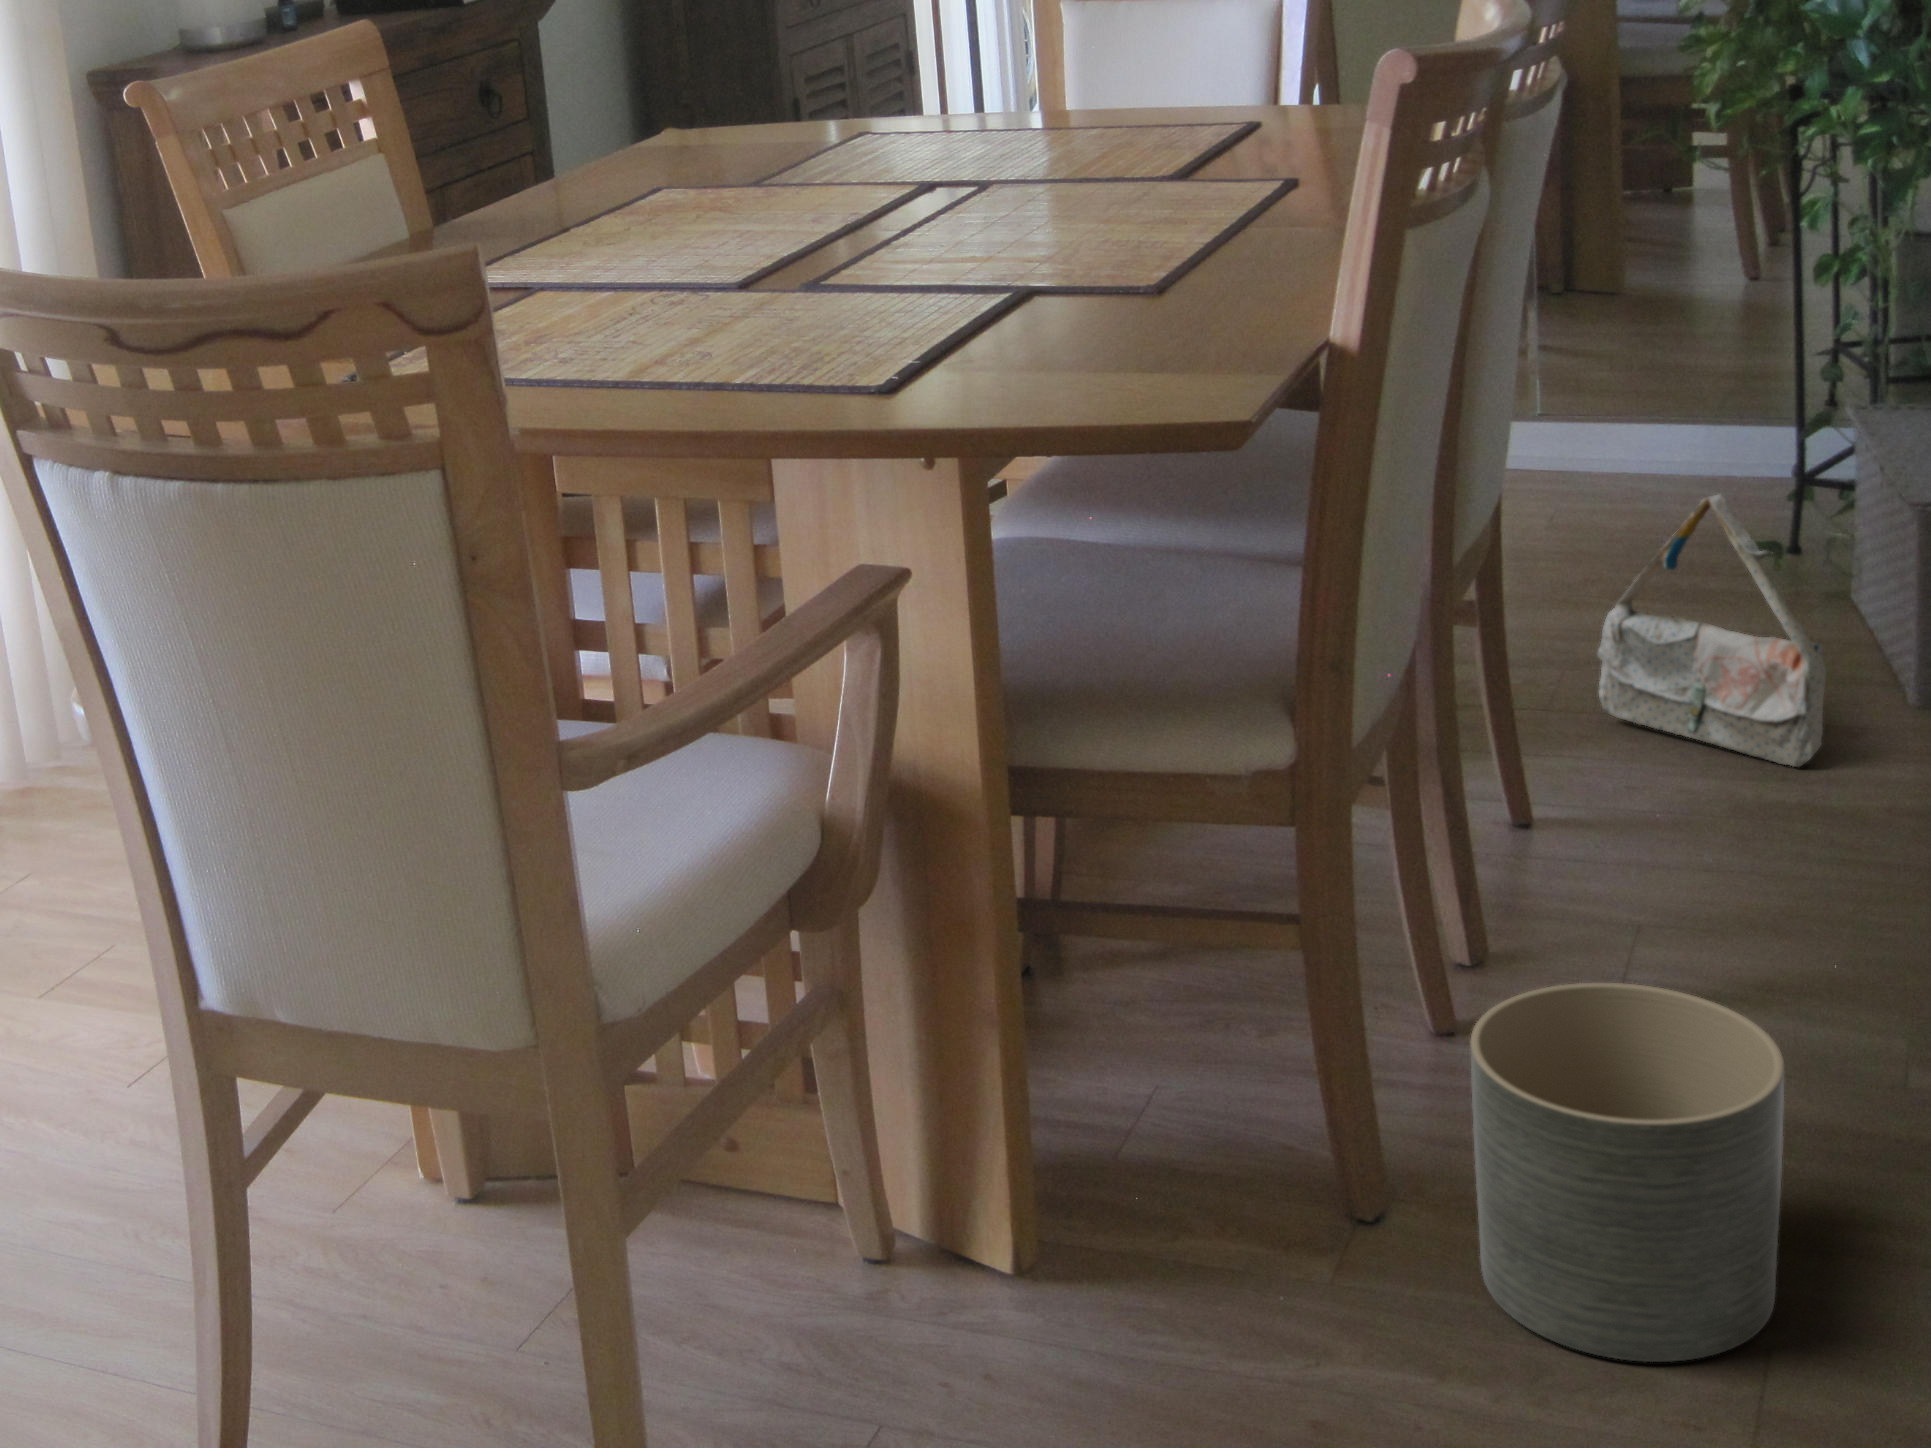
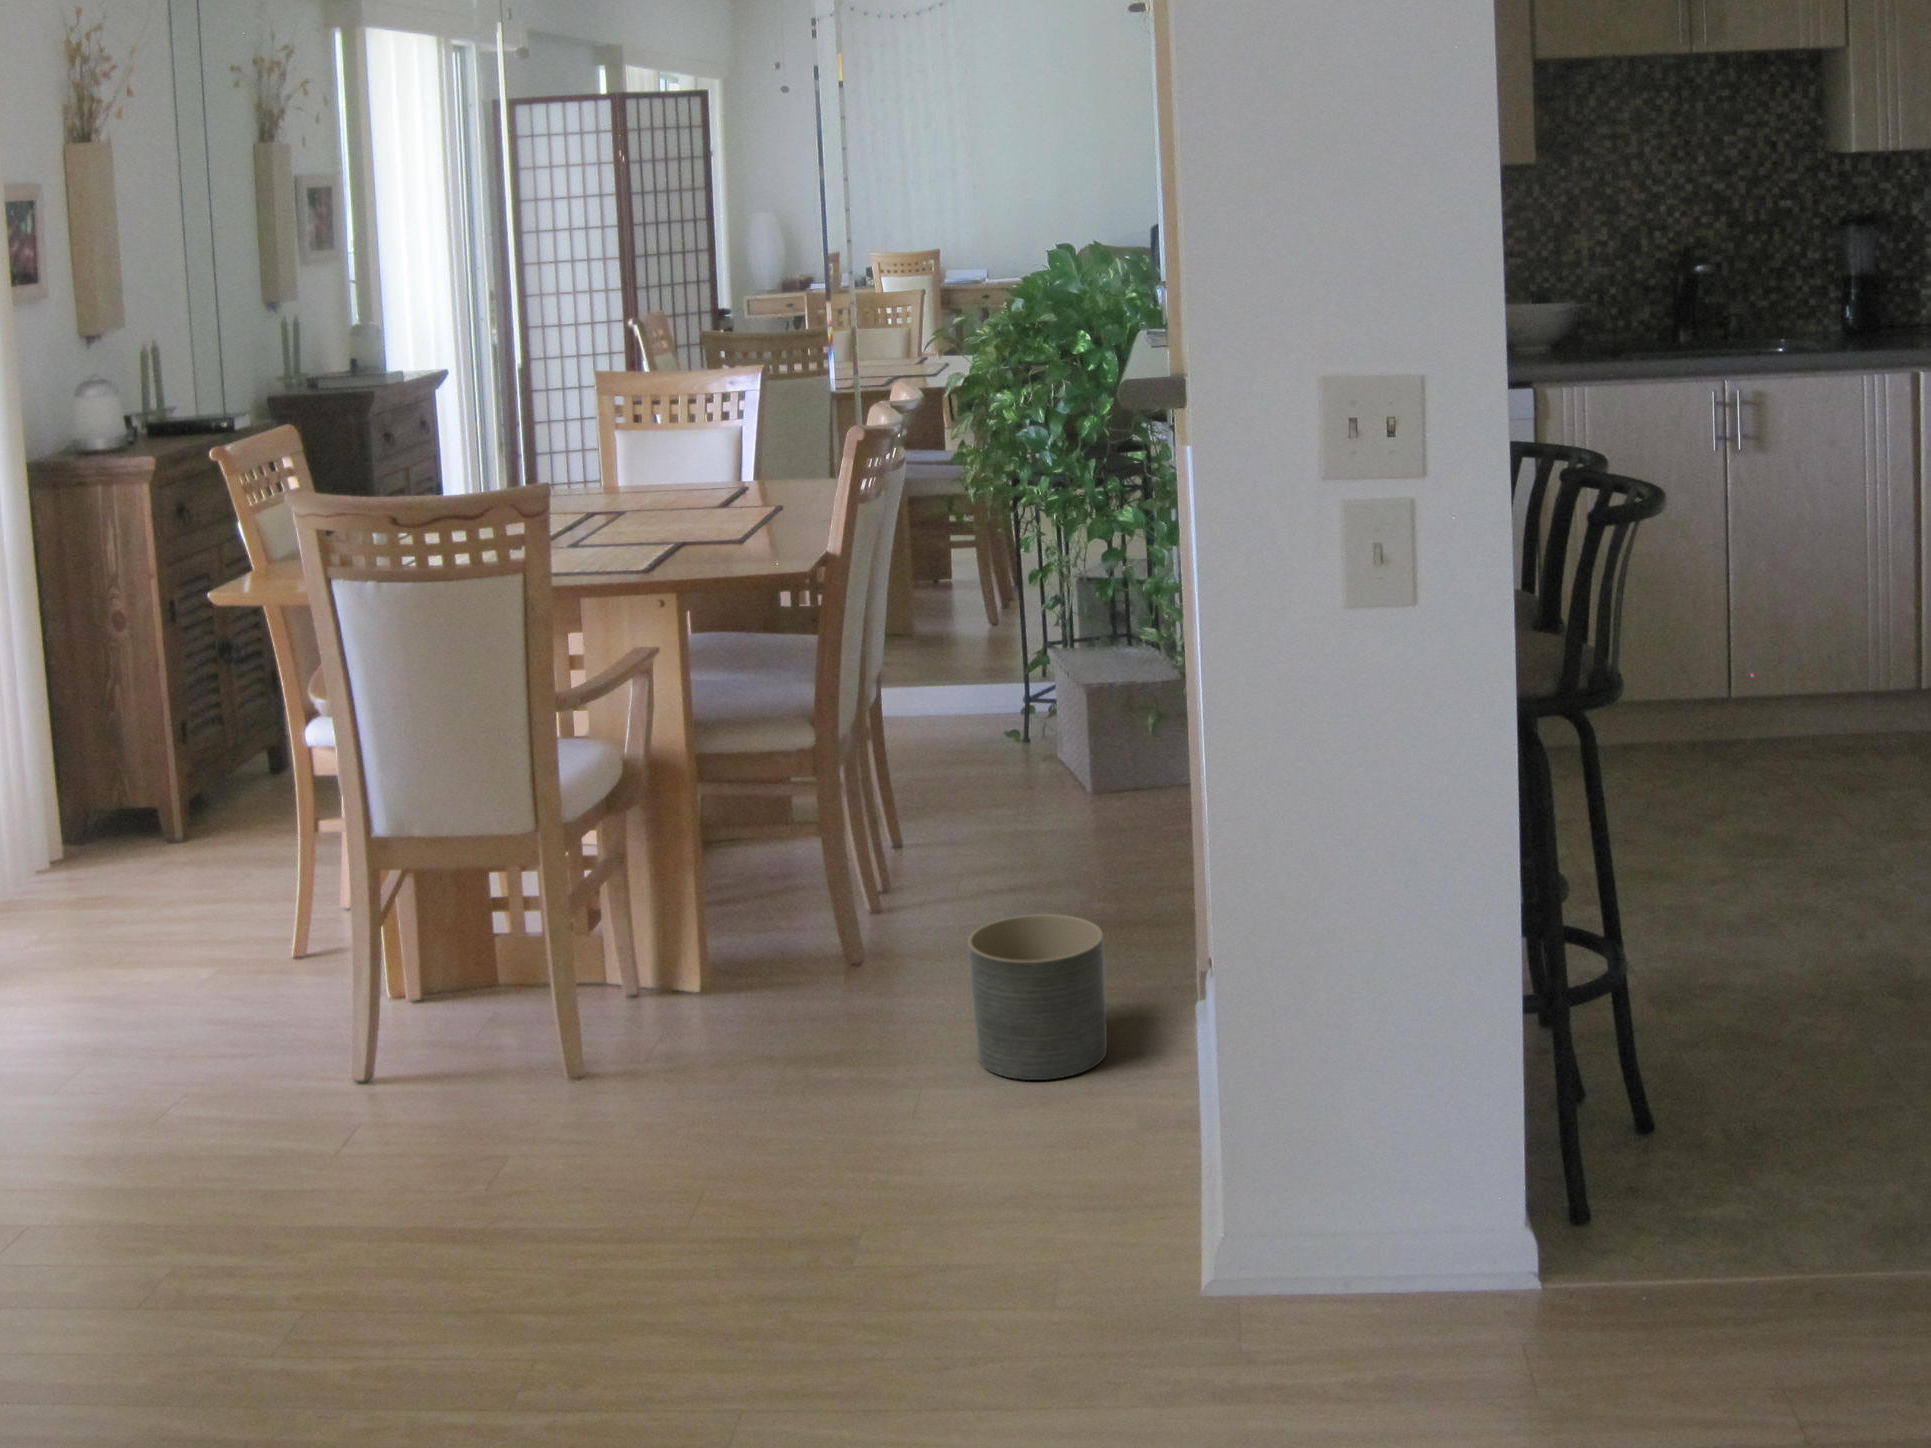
bag: present [1598,494,1827,767] -> none [952,700,1071,844]

